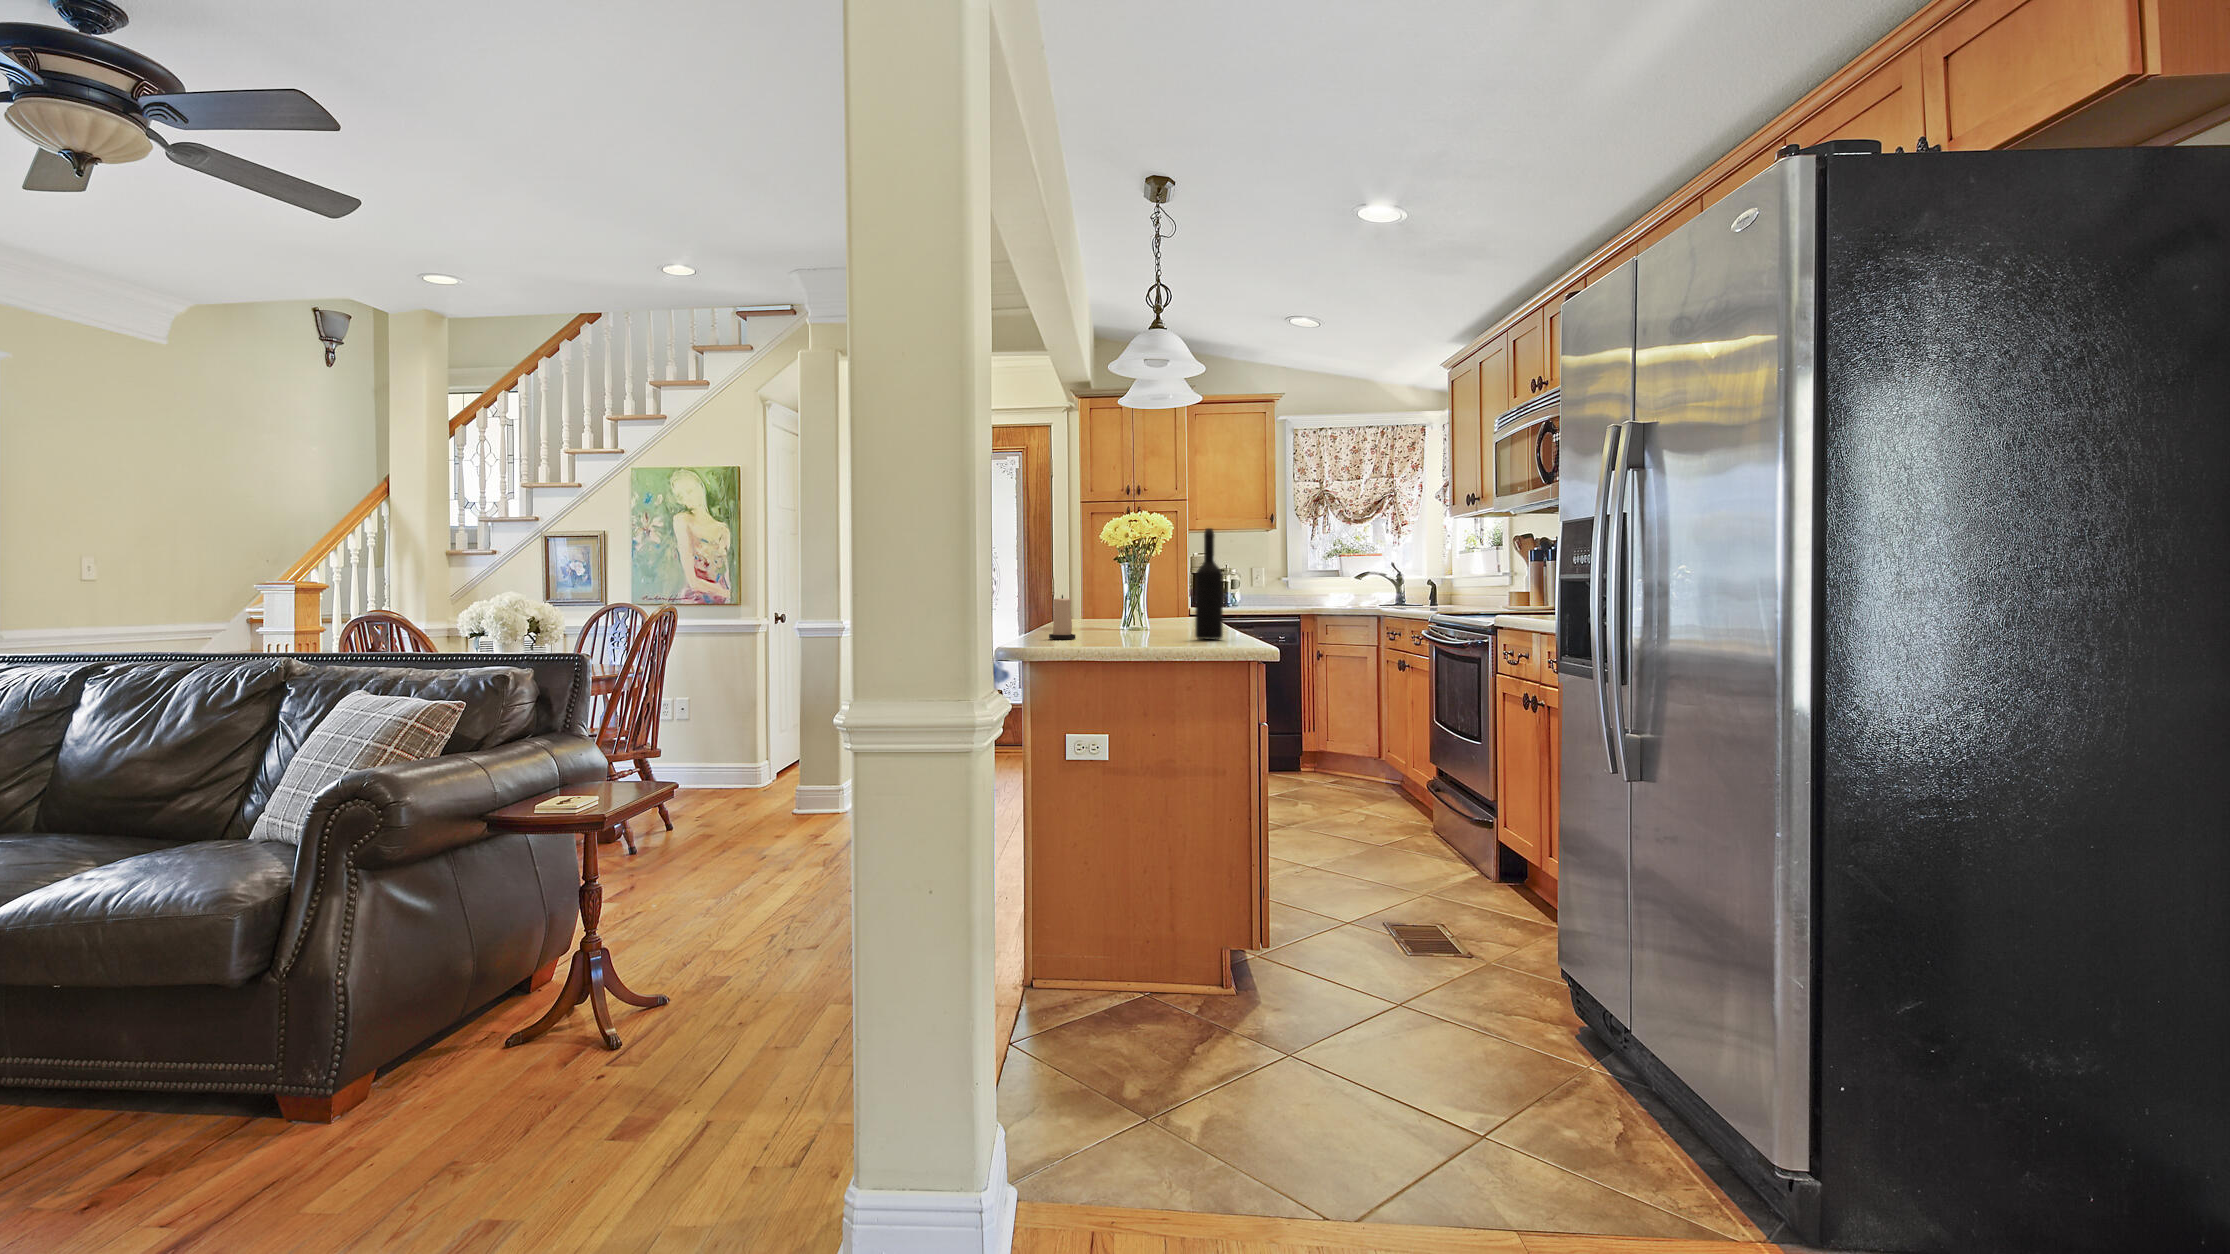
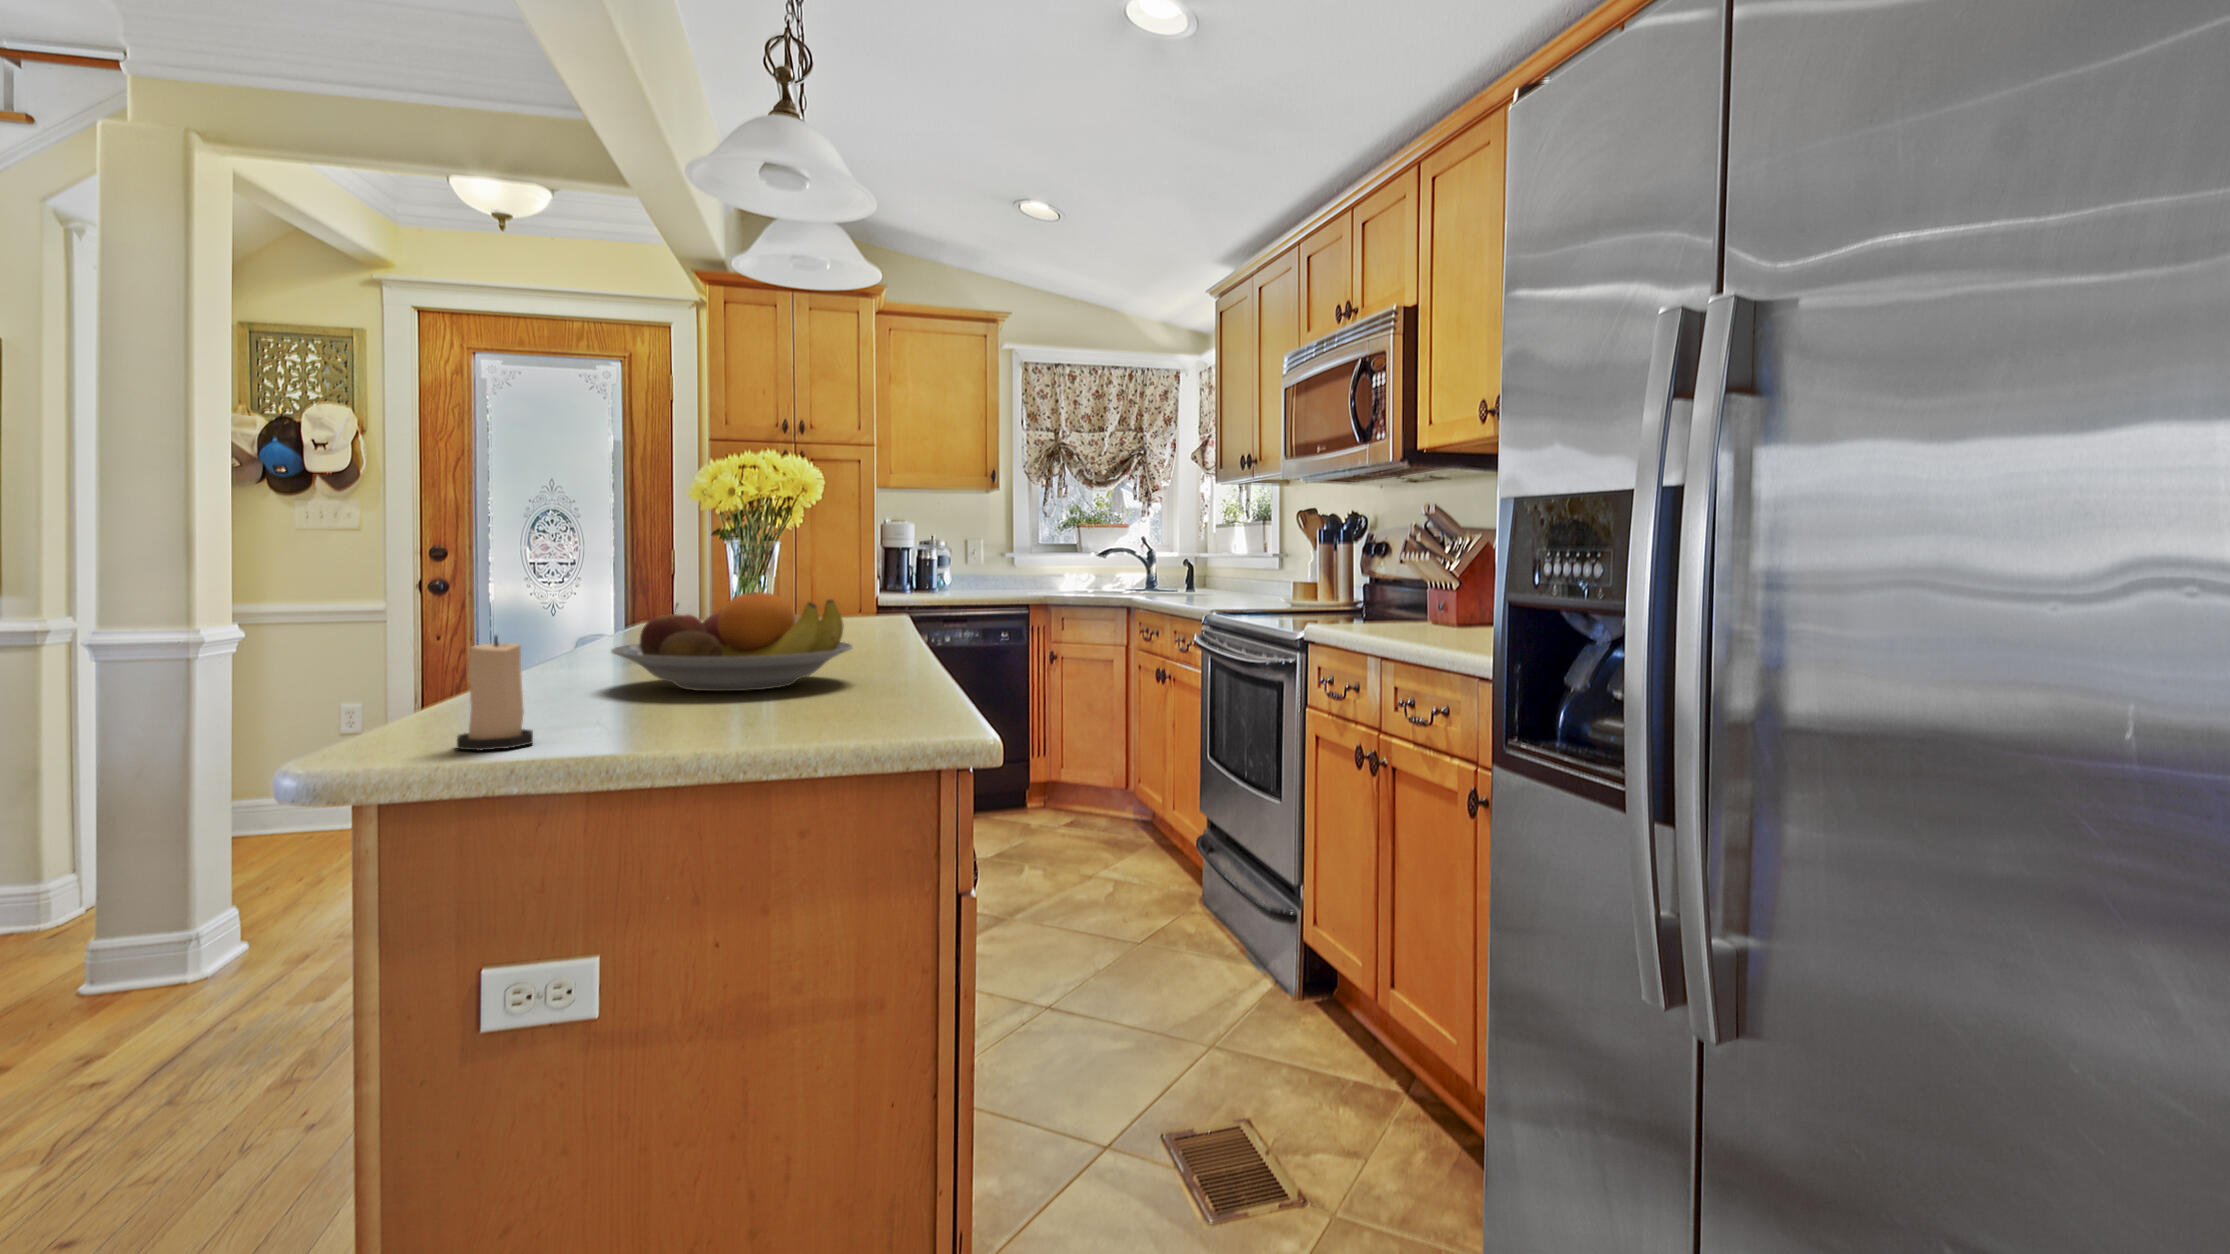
wine bottle: present [1195,528,1223,640] -> none [845,484,907,728]
fruit bowl: none [1081,585,1192,633] -> present [612,592,853,691]

